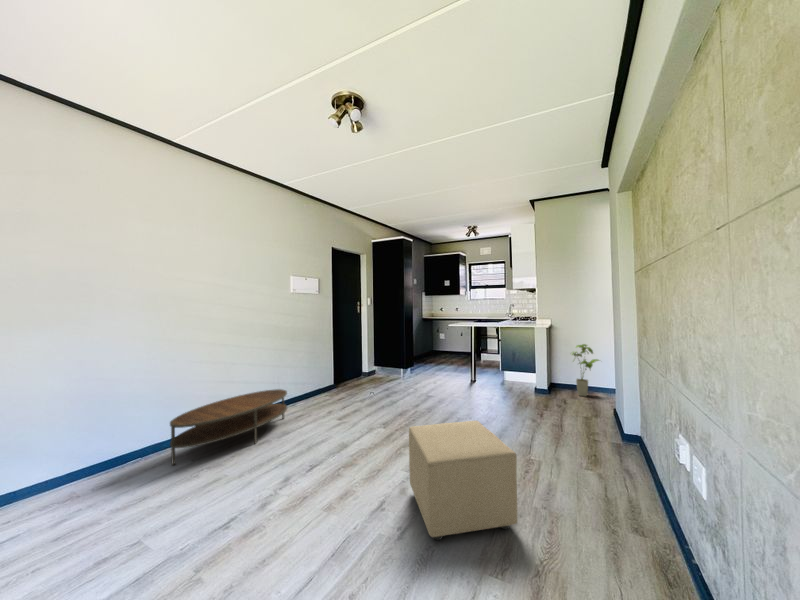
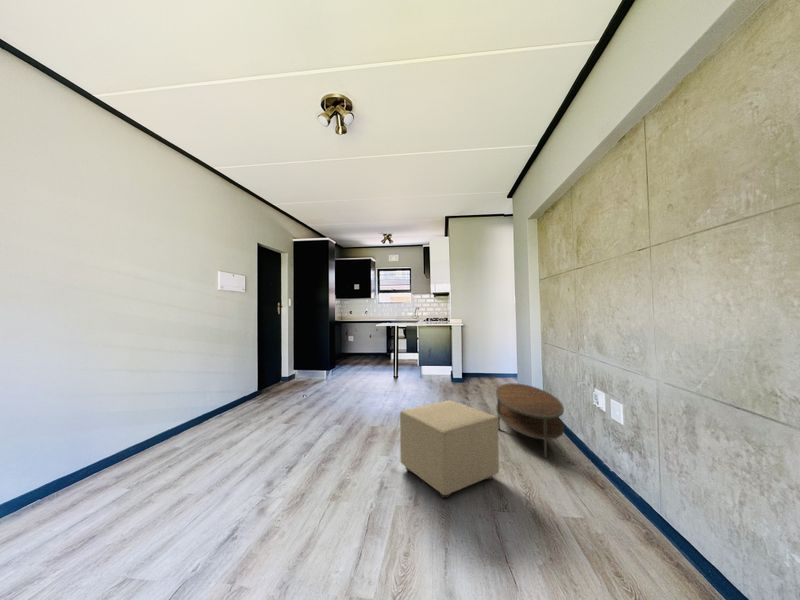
house plant: present [572,344,599,396] -> none [479,339,502,382]
coffee table: present [170,389,287,465] -> present [496,383,564,458]

